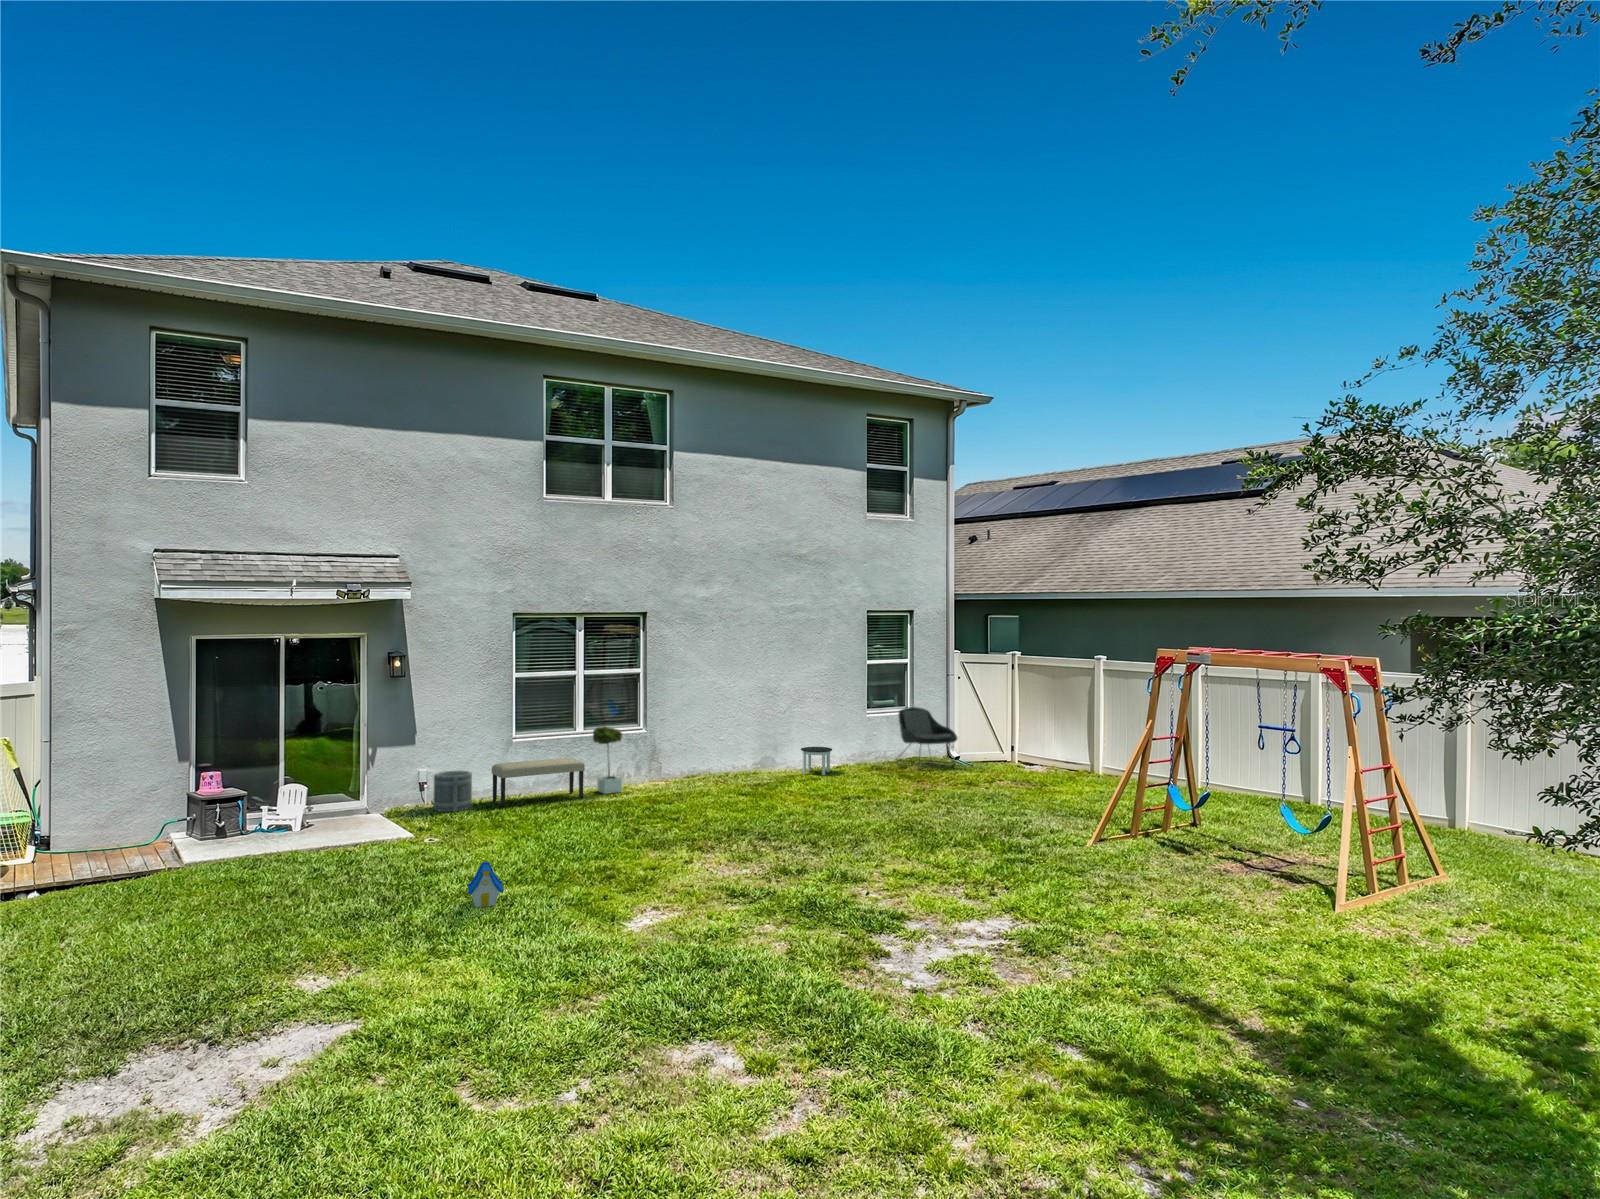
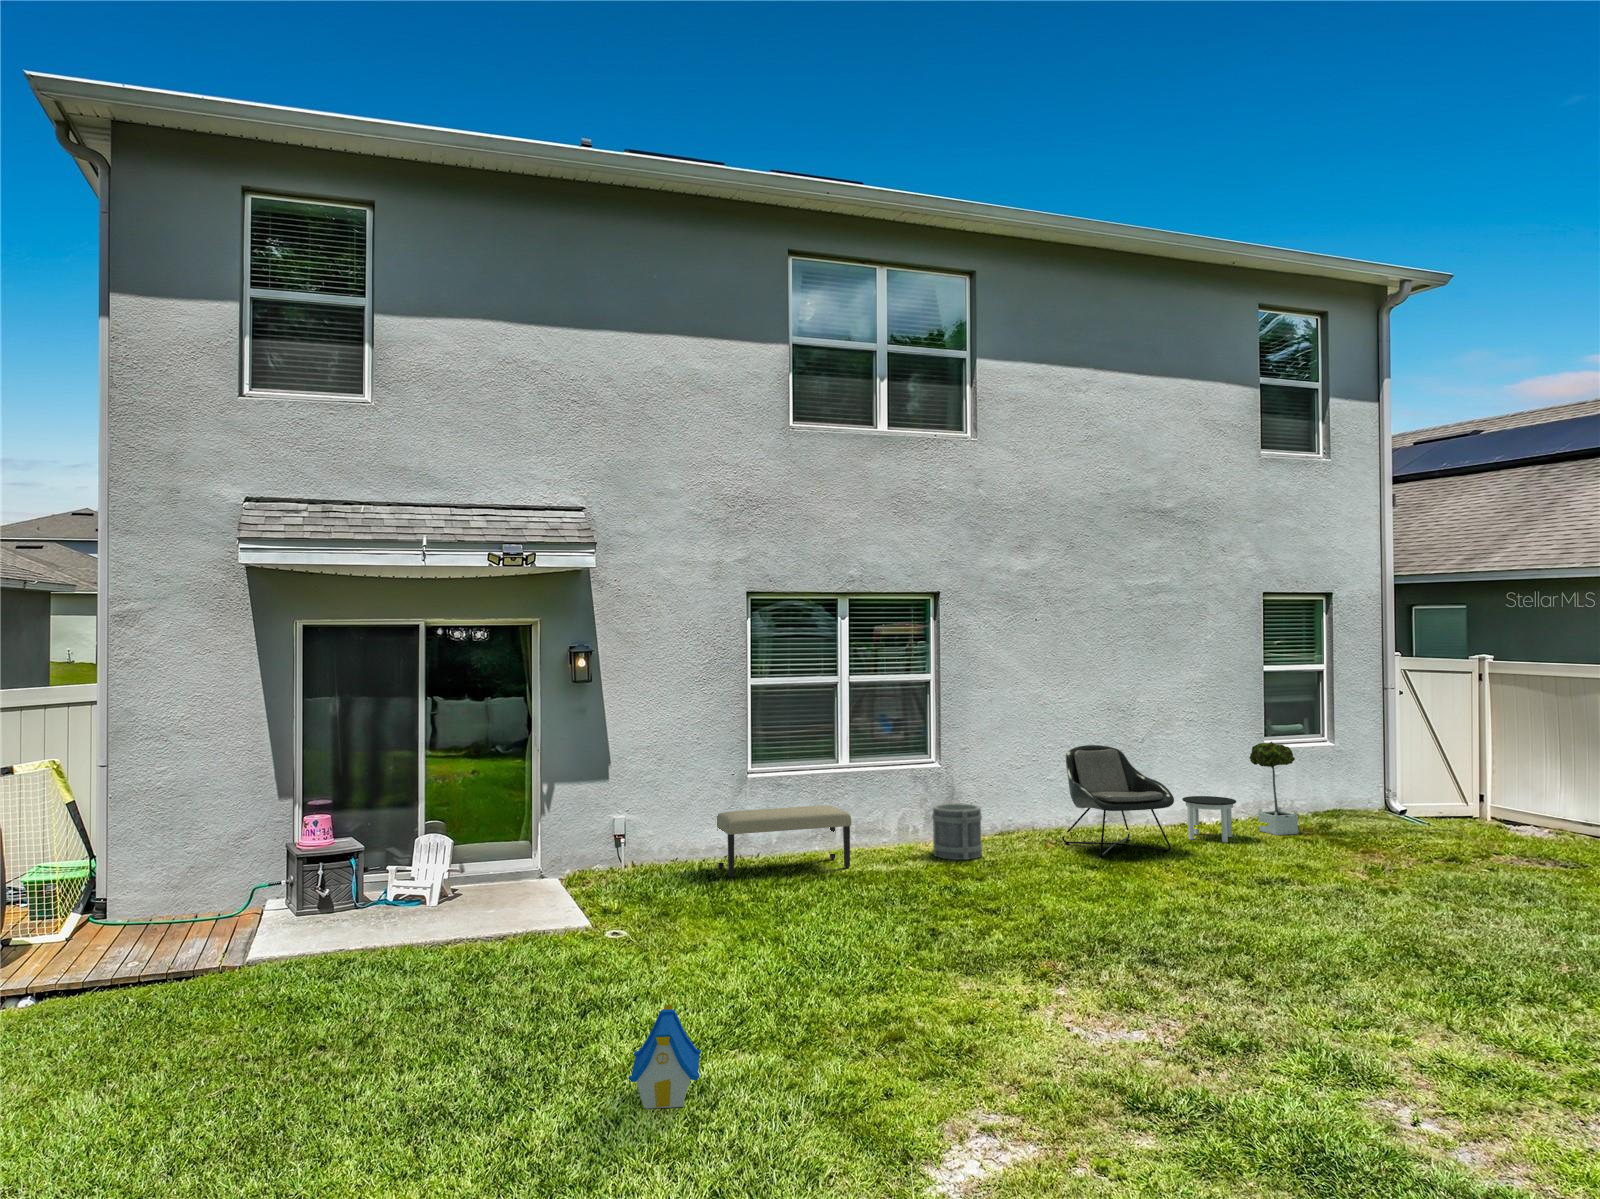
lounge chair: present [897,707,957,769] -> present [1062,745,1174,857]
potted tree: present [593,726,622,794] -> present [1249,742,1298,835]
bucket: present [433,771,472,812] -> present [932,803,982,860]

